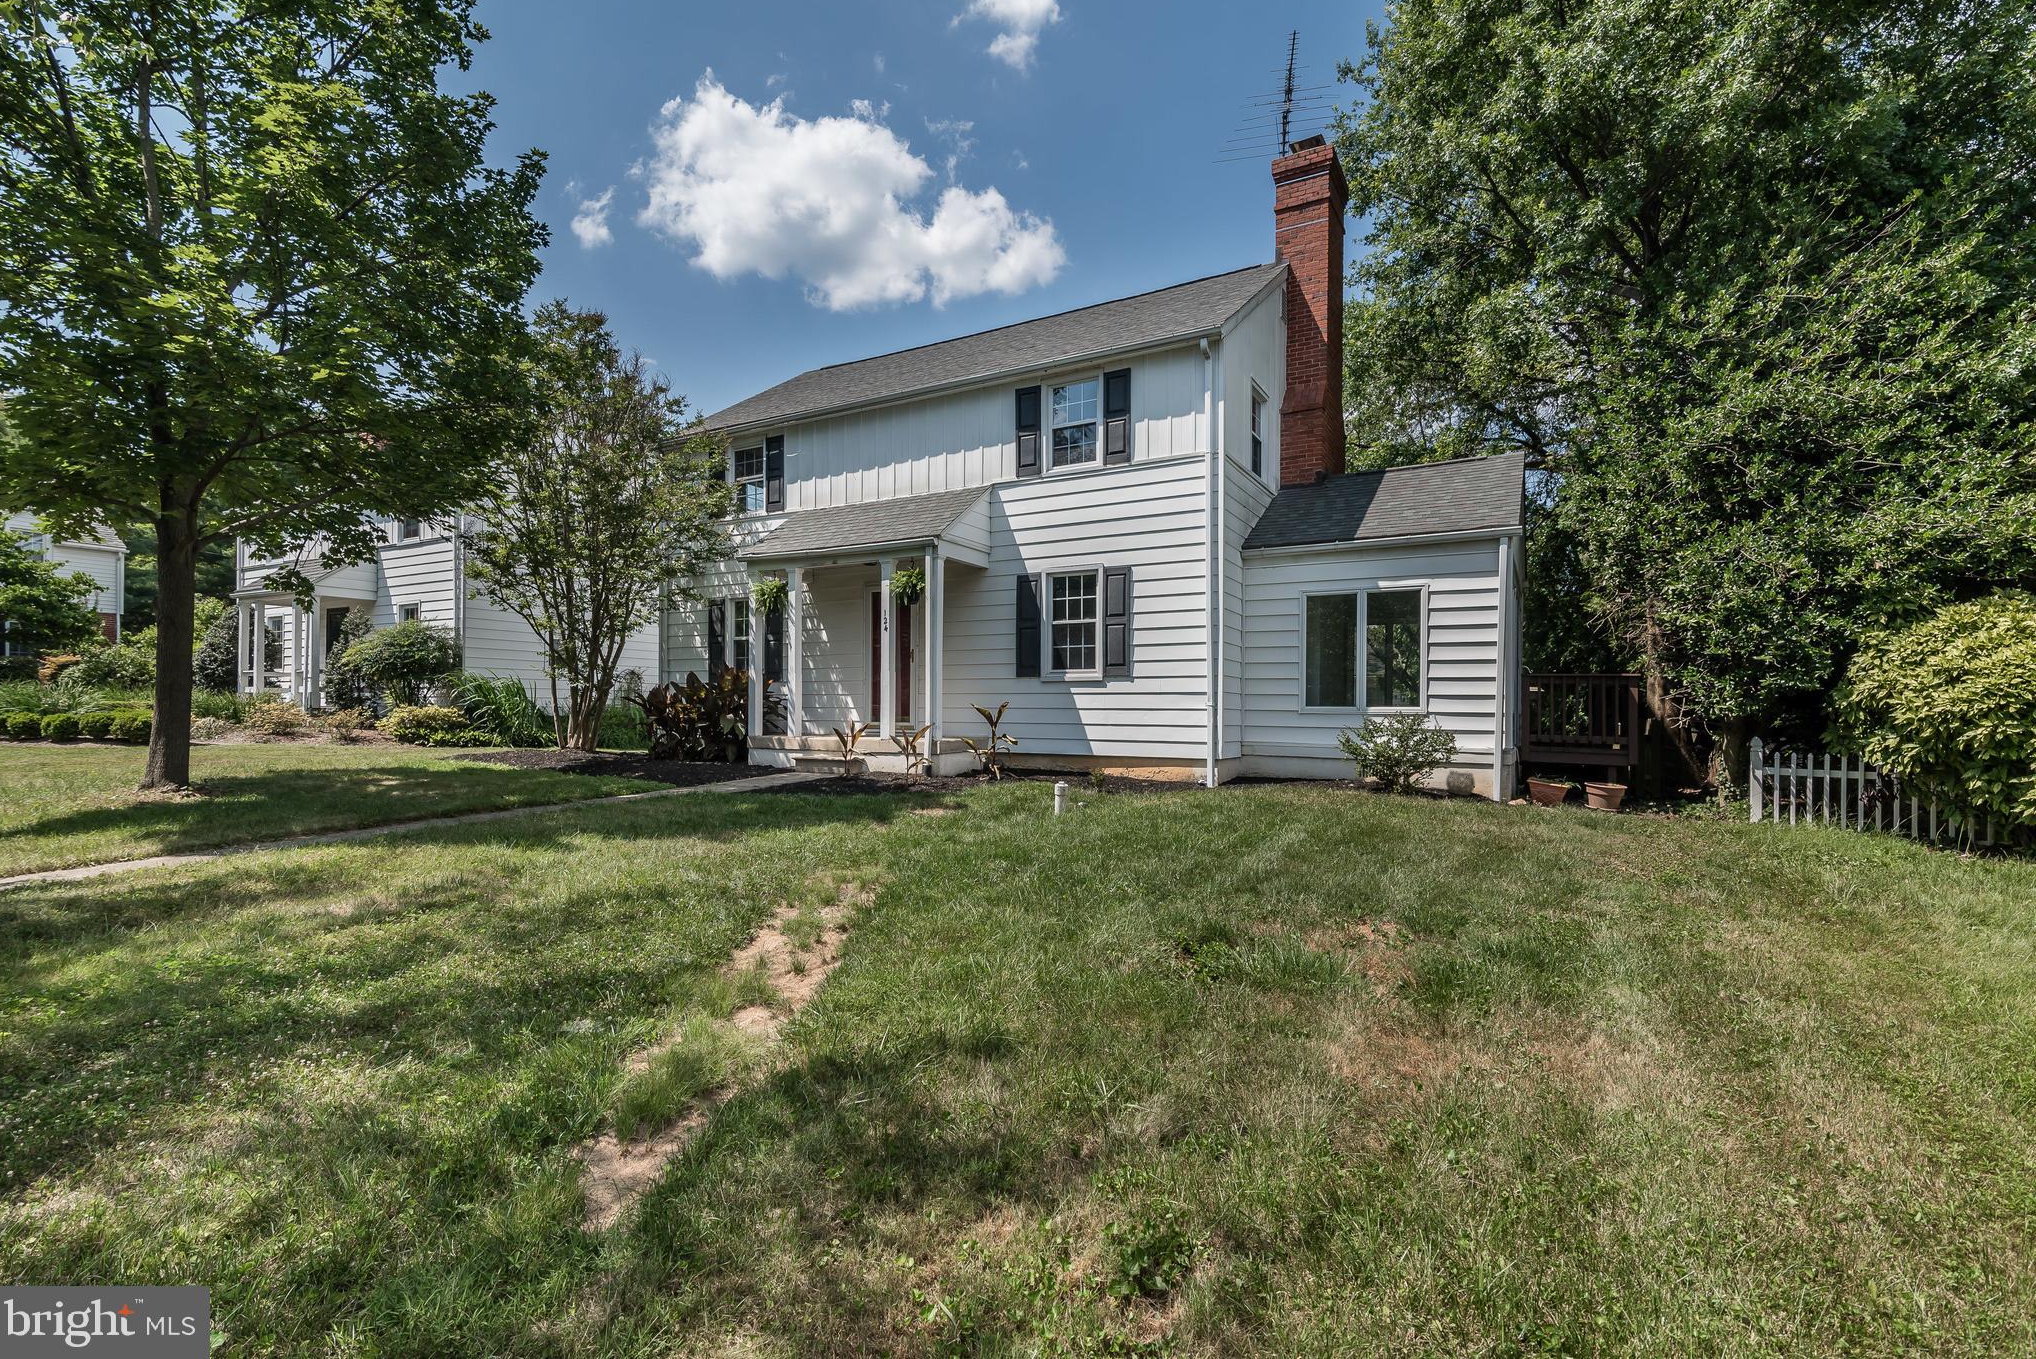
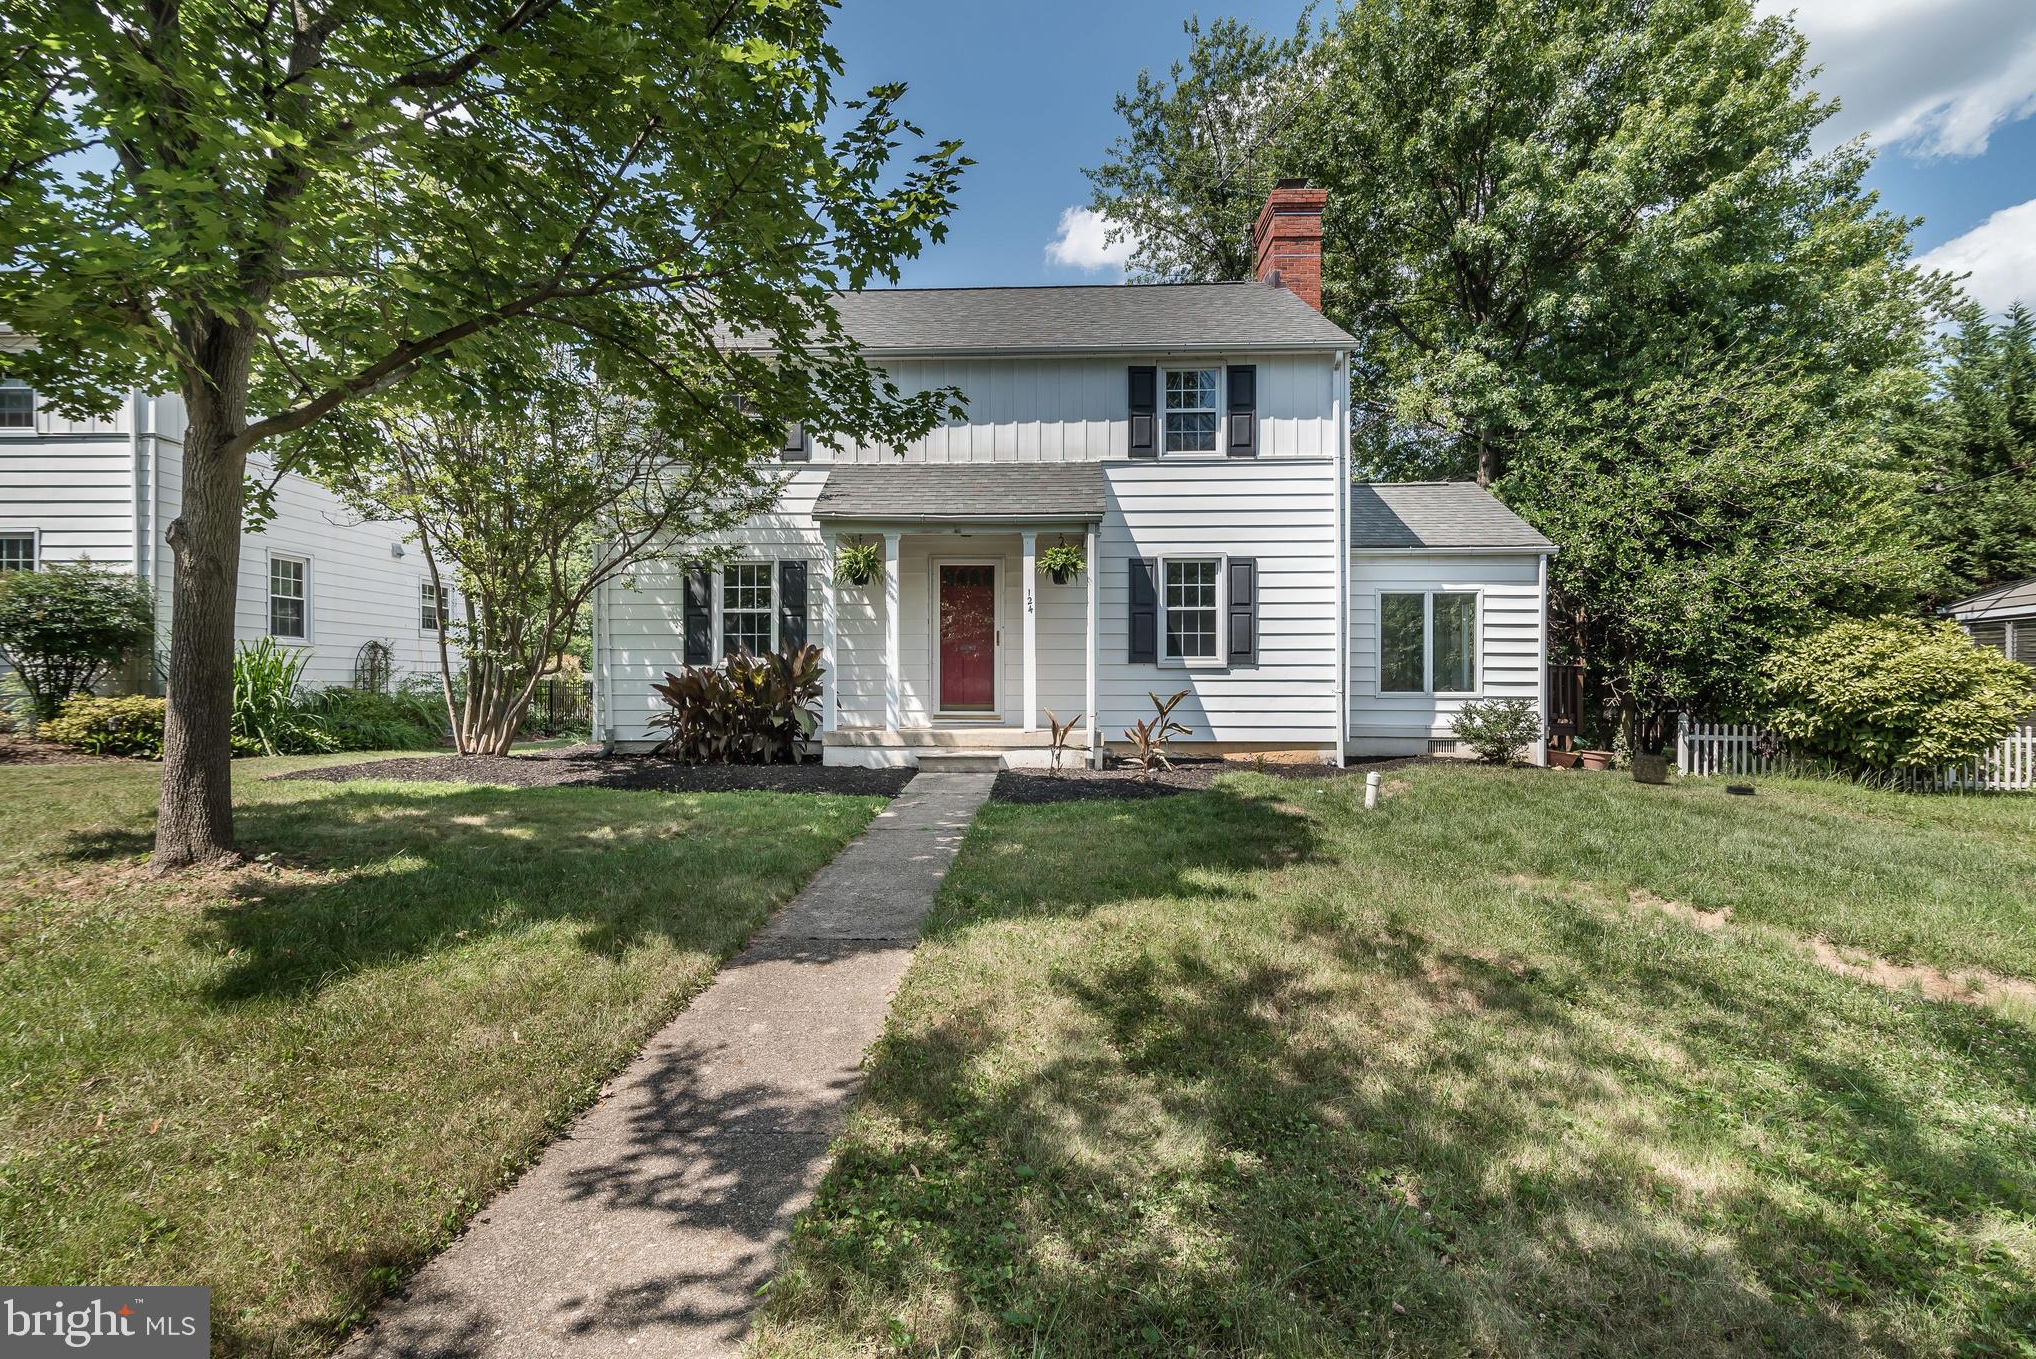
decorative plant: none [1512,782,1542,807] -> present [1720,770,1755,795]

